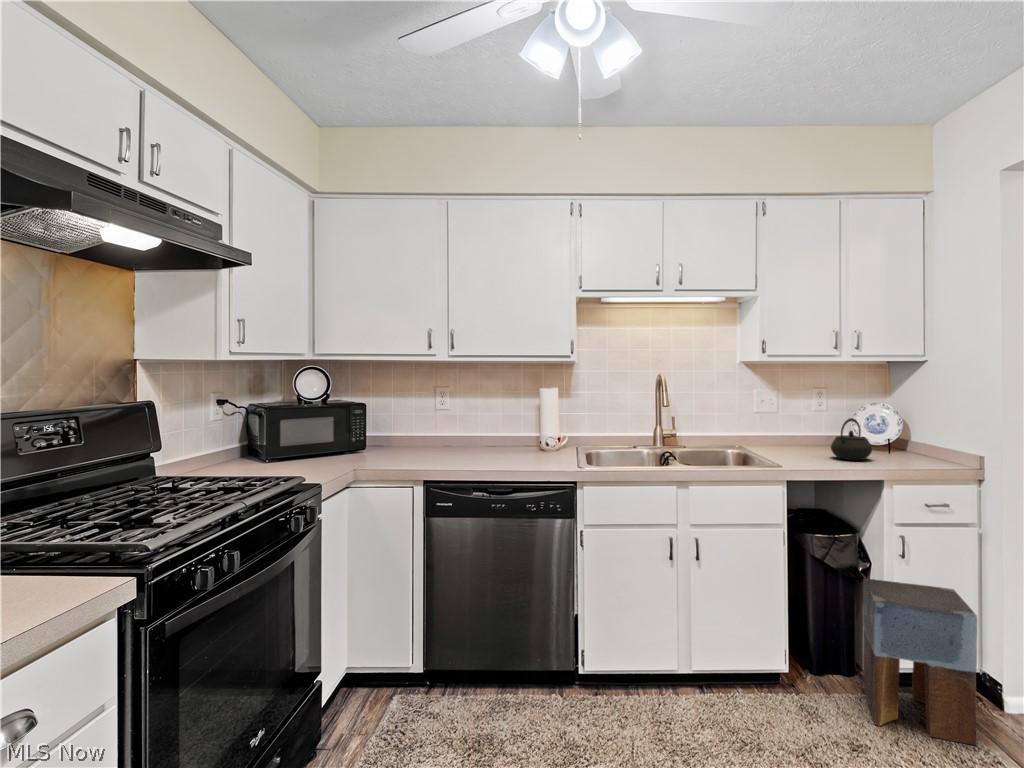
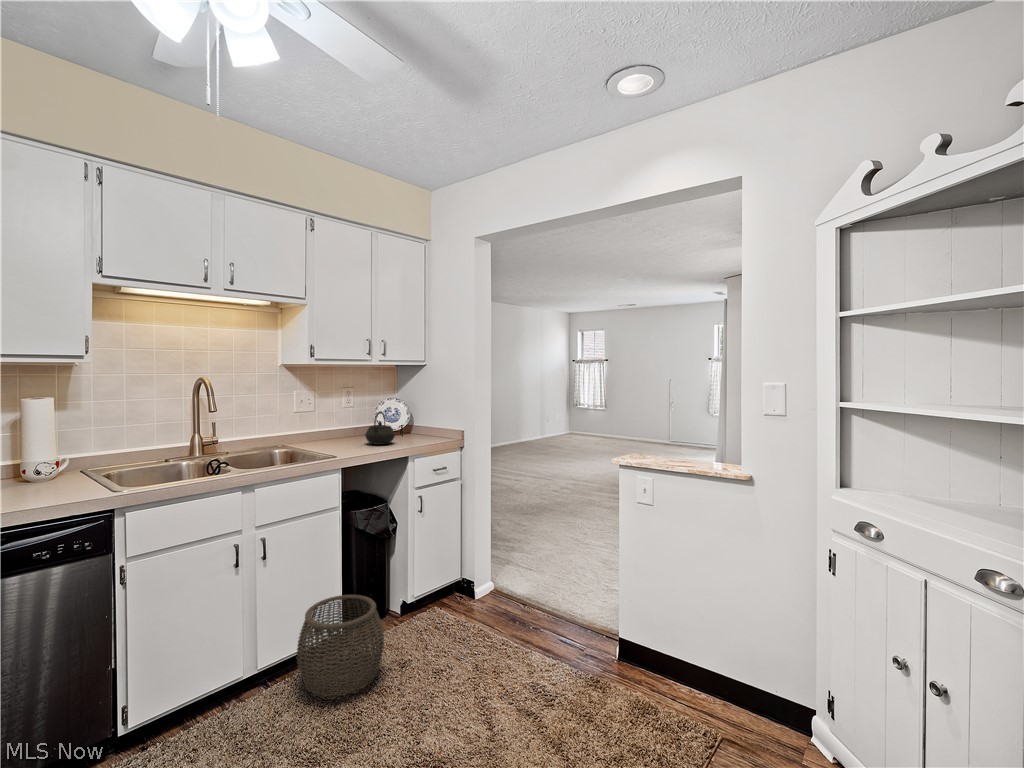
stool: present [863,579,977,745] -> none [394,528,468,647]
woven basket: none [727,624,832,742] -> present [297,595,385,698]

